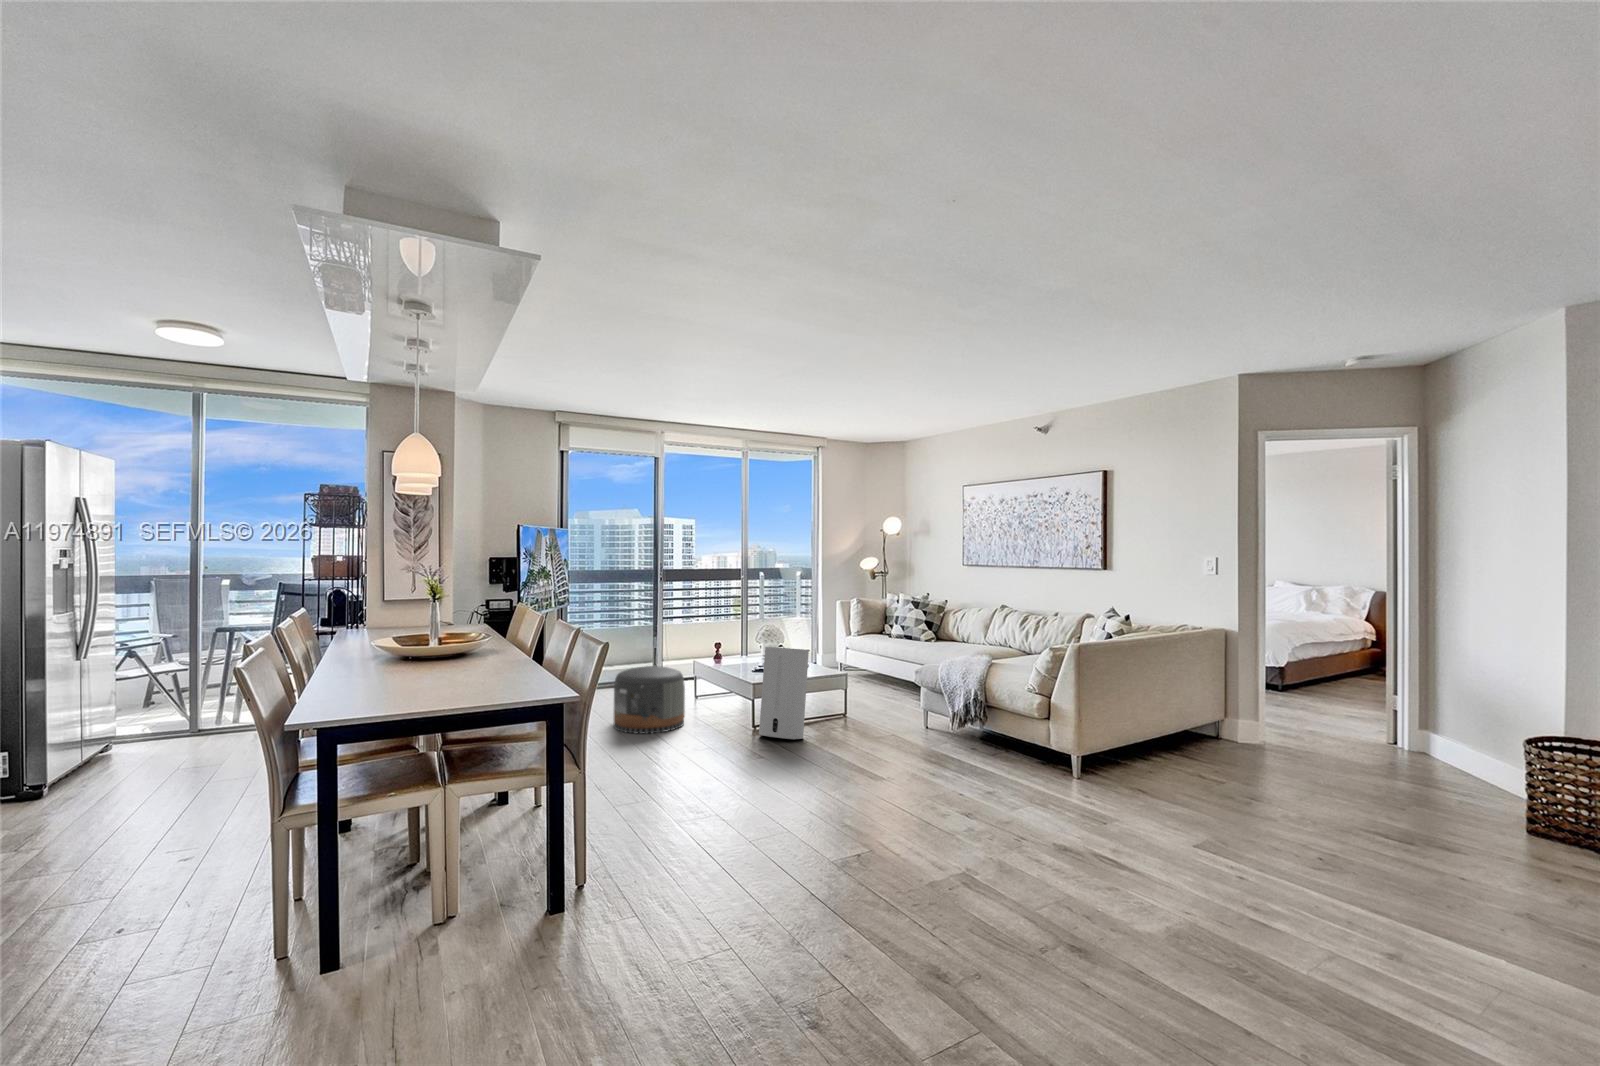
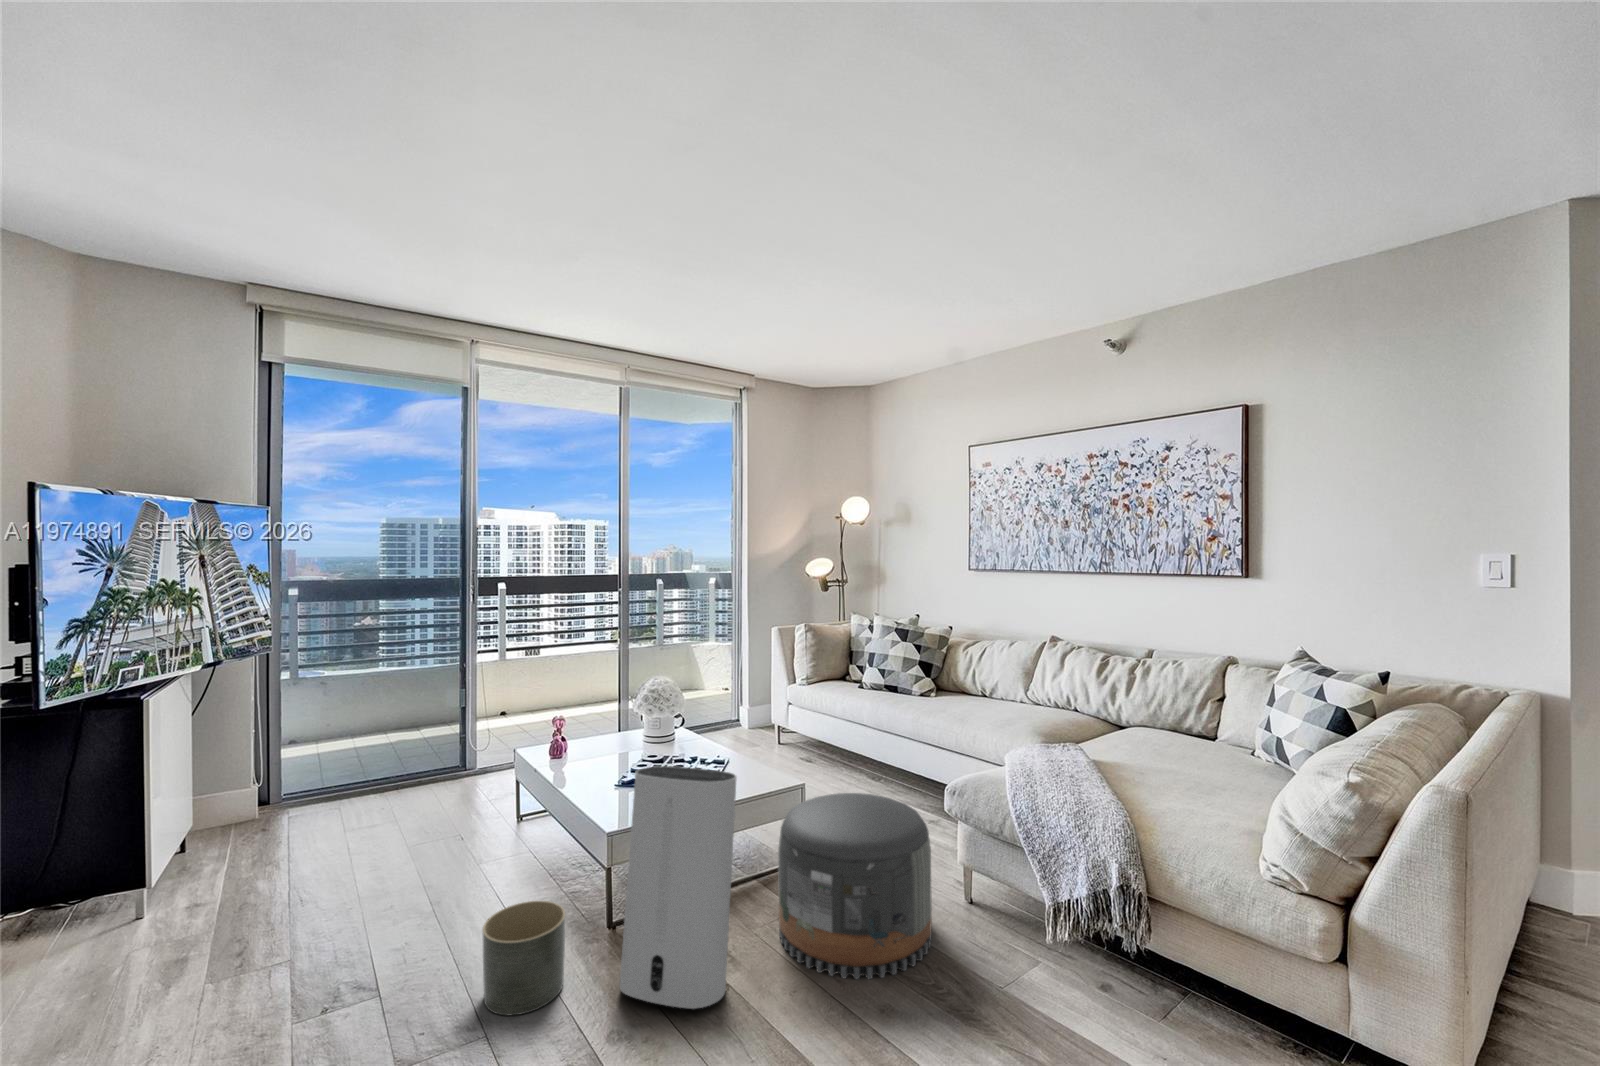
pouf: present [614,666,685,734] -> present [778,793,932,979]
planter: none [704,702,736,739] -> present [482,901,565,1016]

